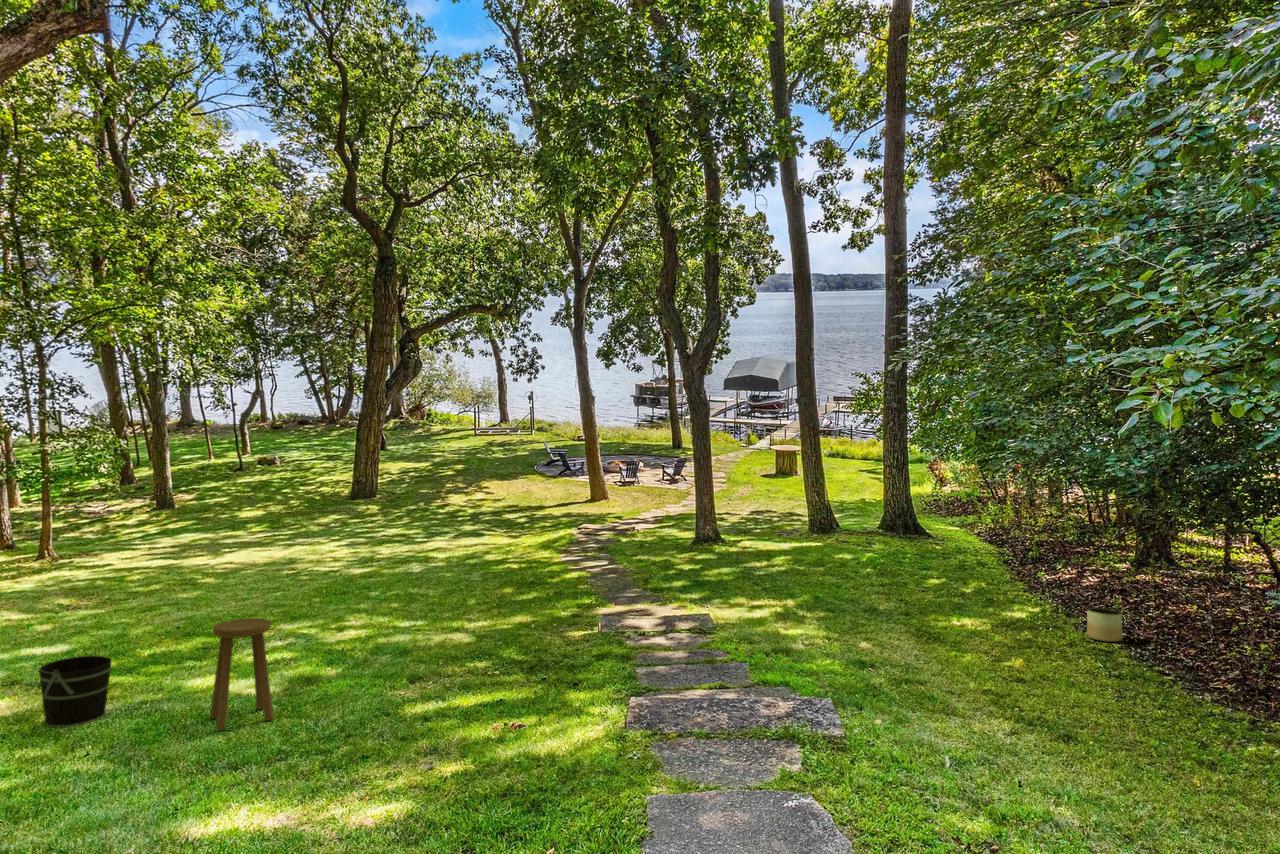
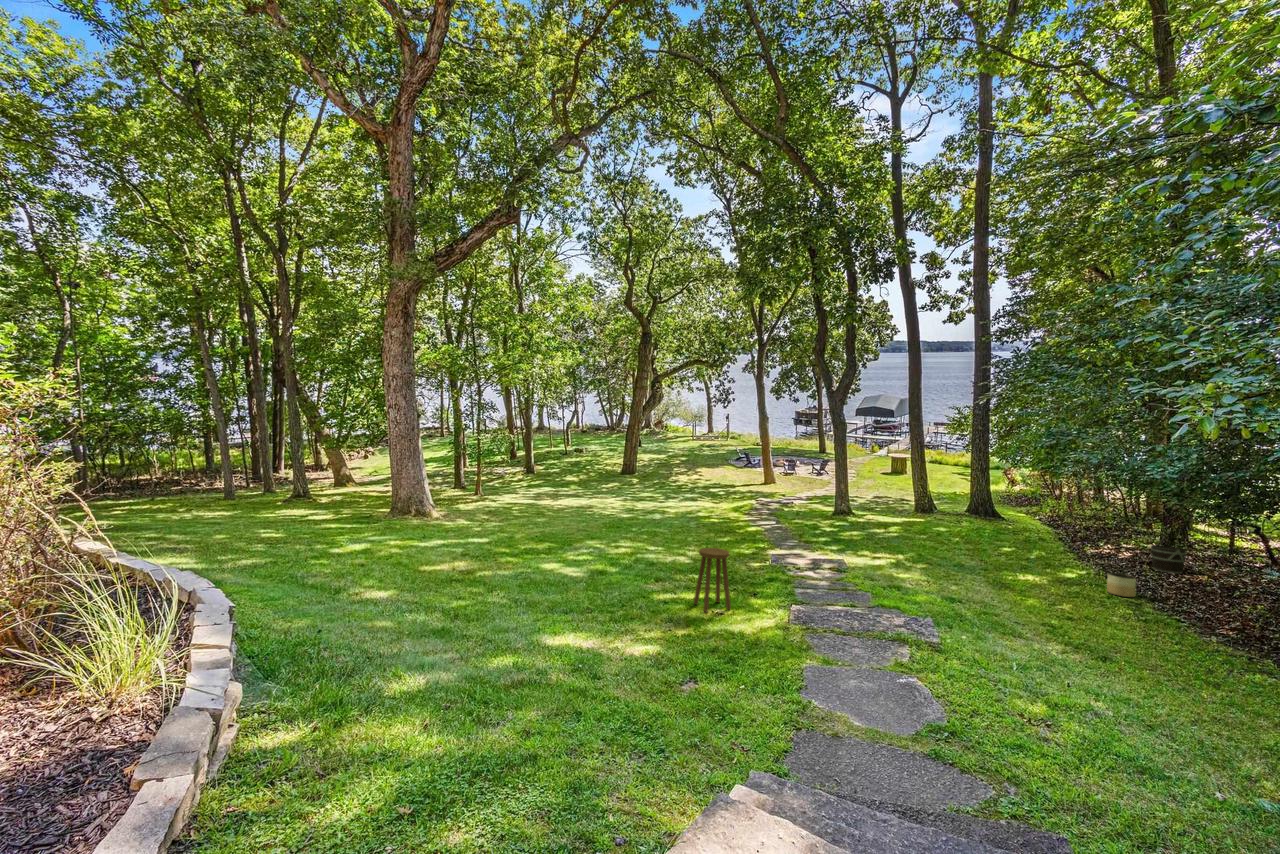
stool: present [210,618,273,730] -> present [694,548,731,612]
bucket: present [39,654,111,727] -> present [1151,544,1186,574]

